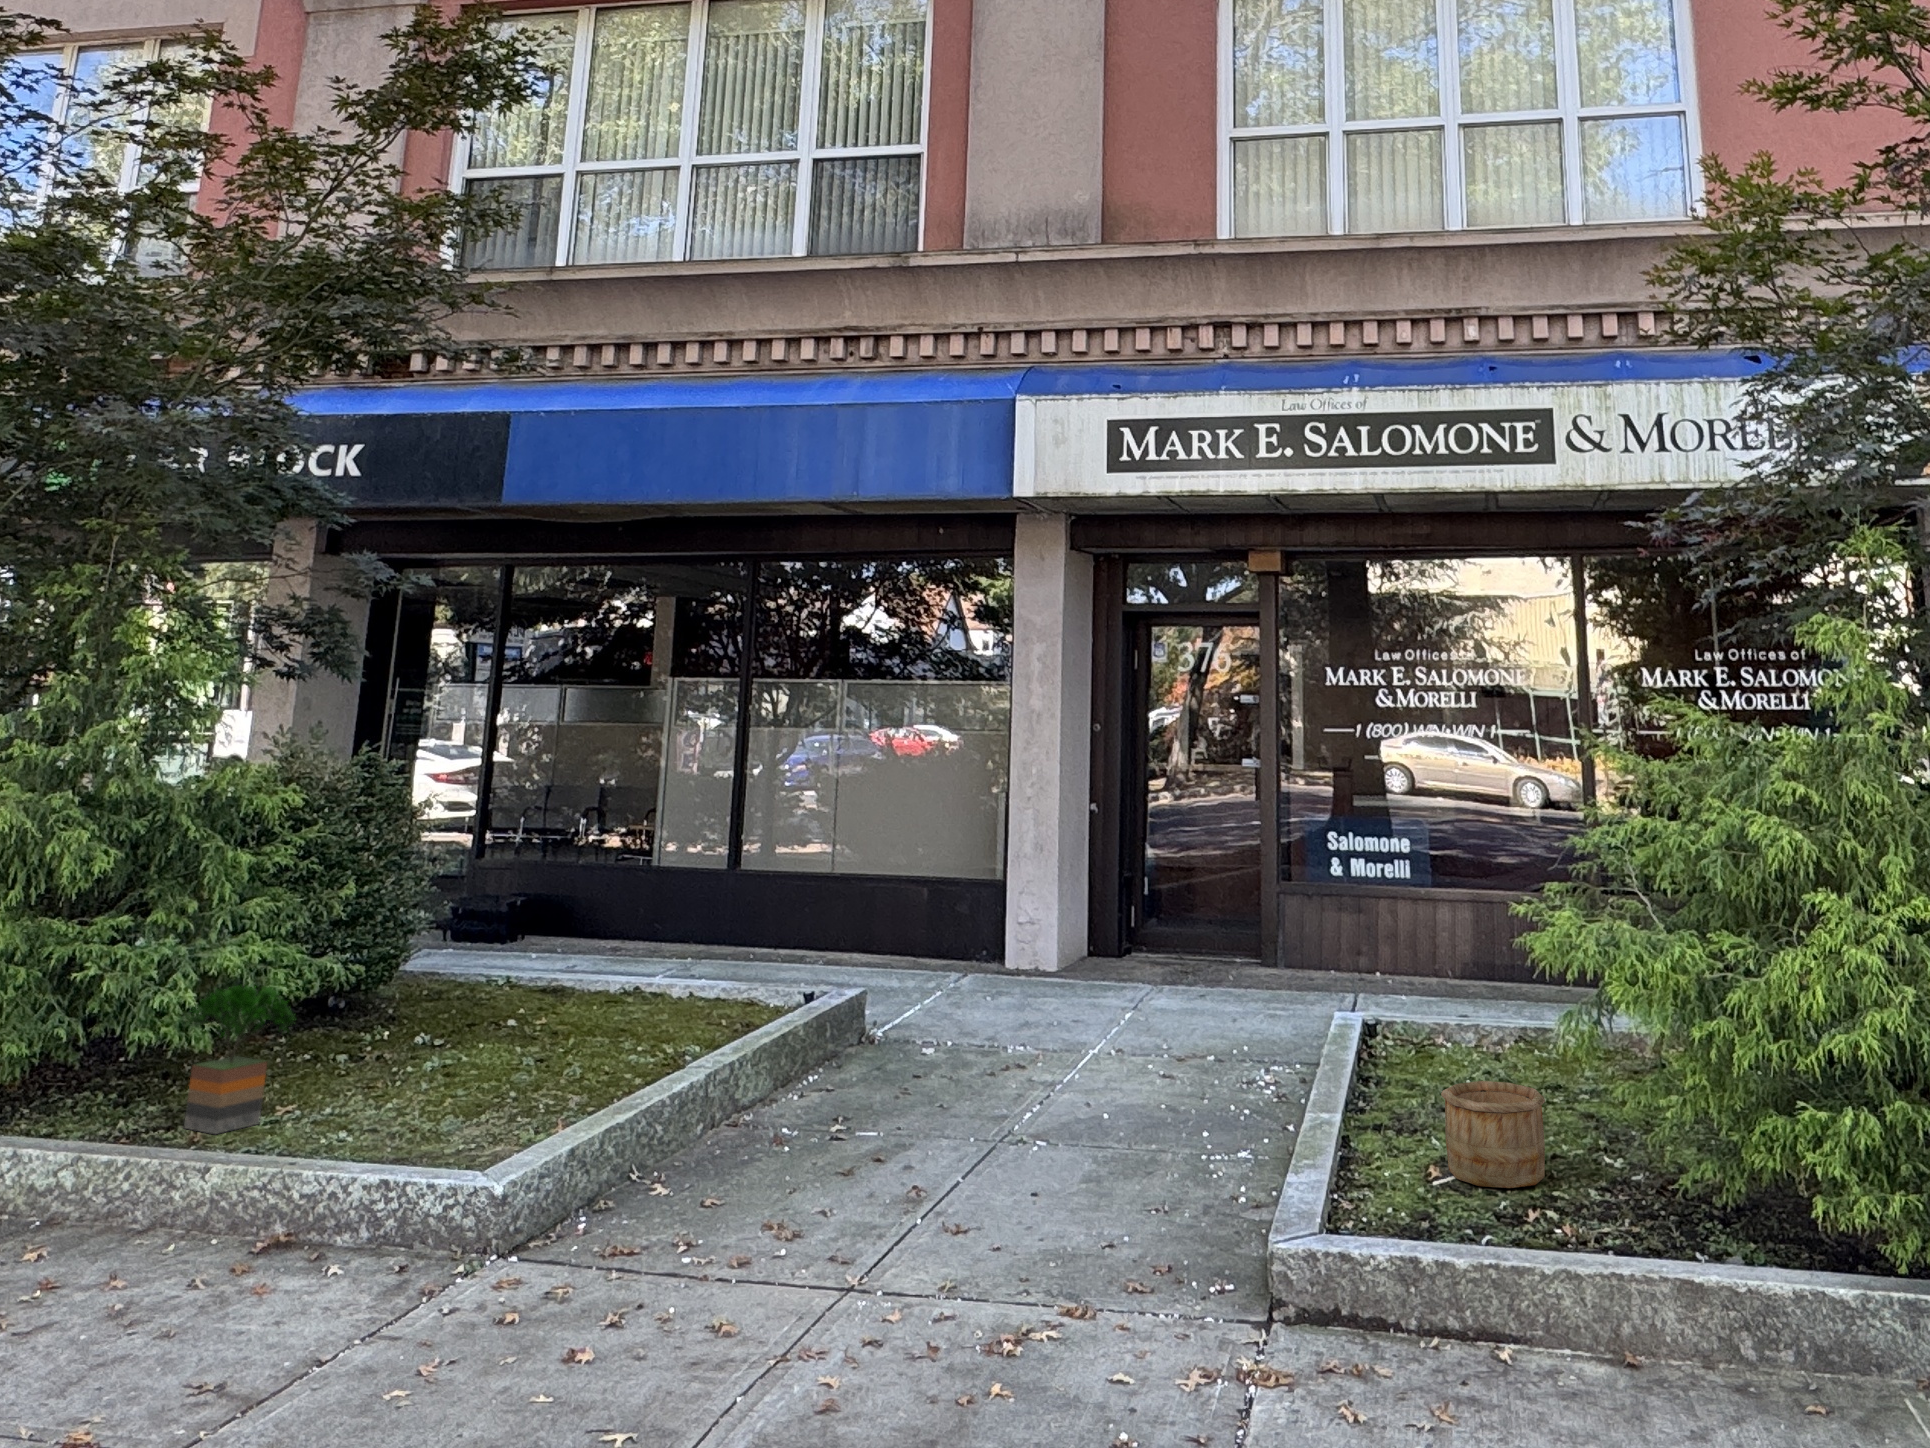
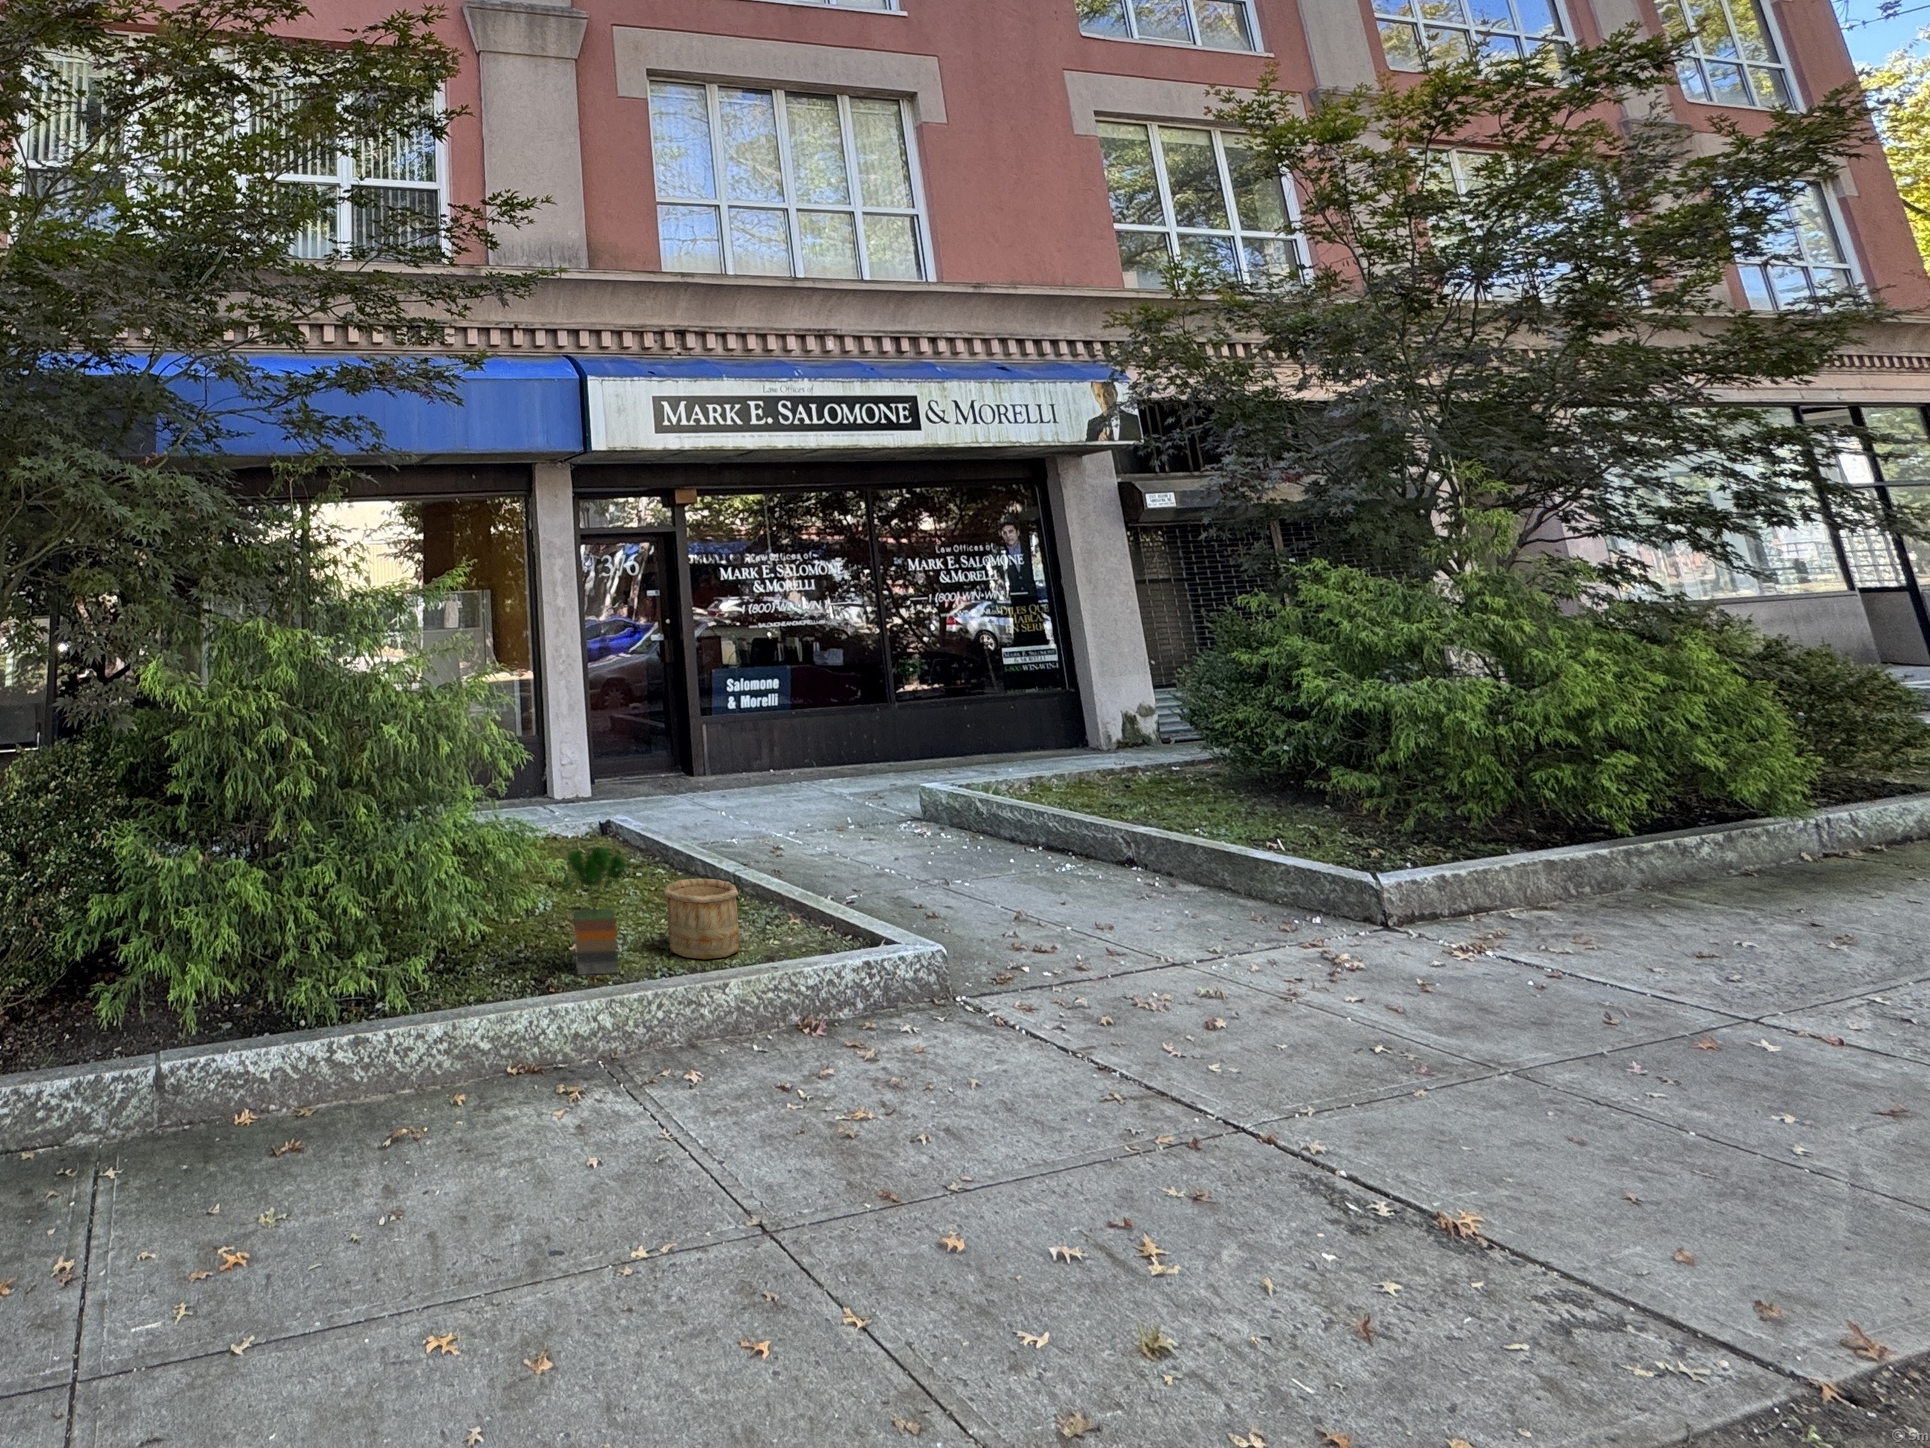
wooden bucket: present [1441,1081,1545,1188] -> present [664,878,739,959]

